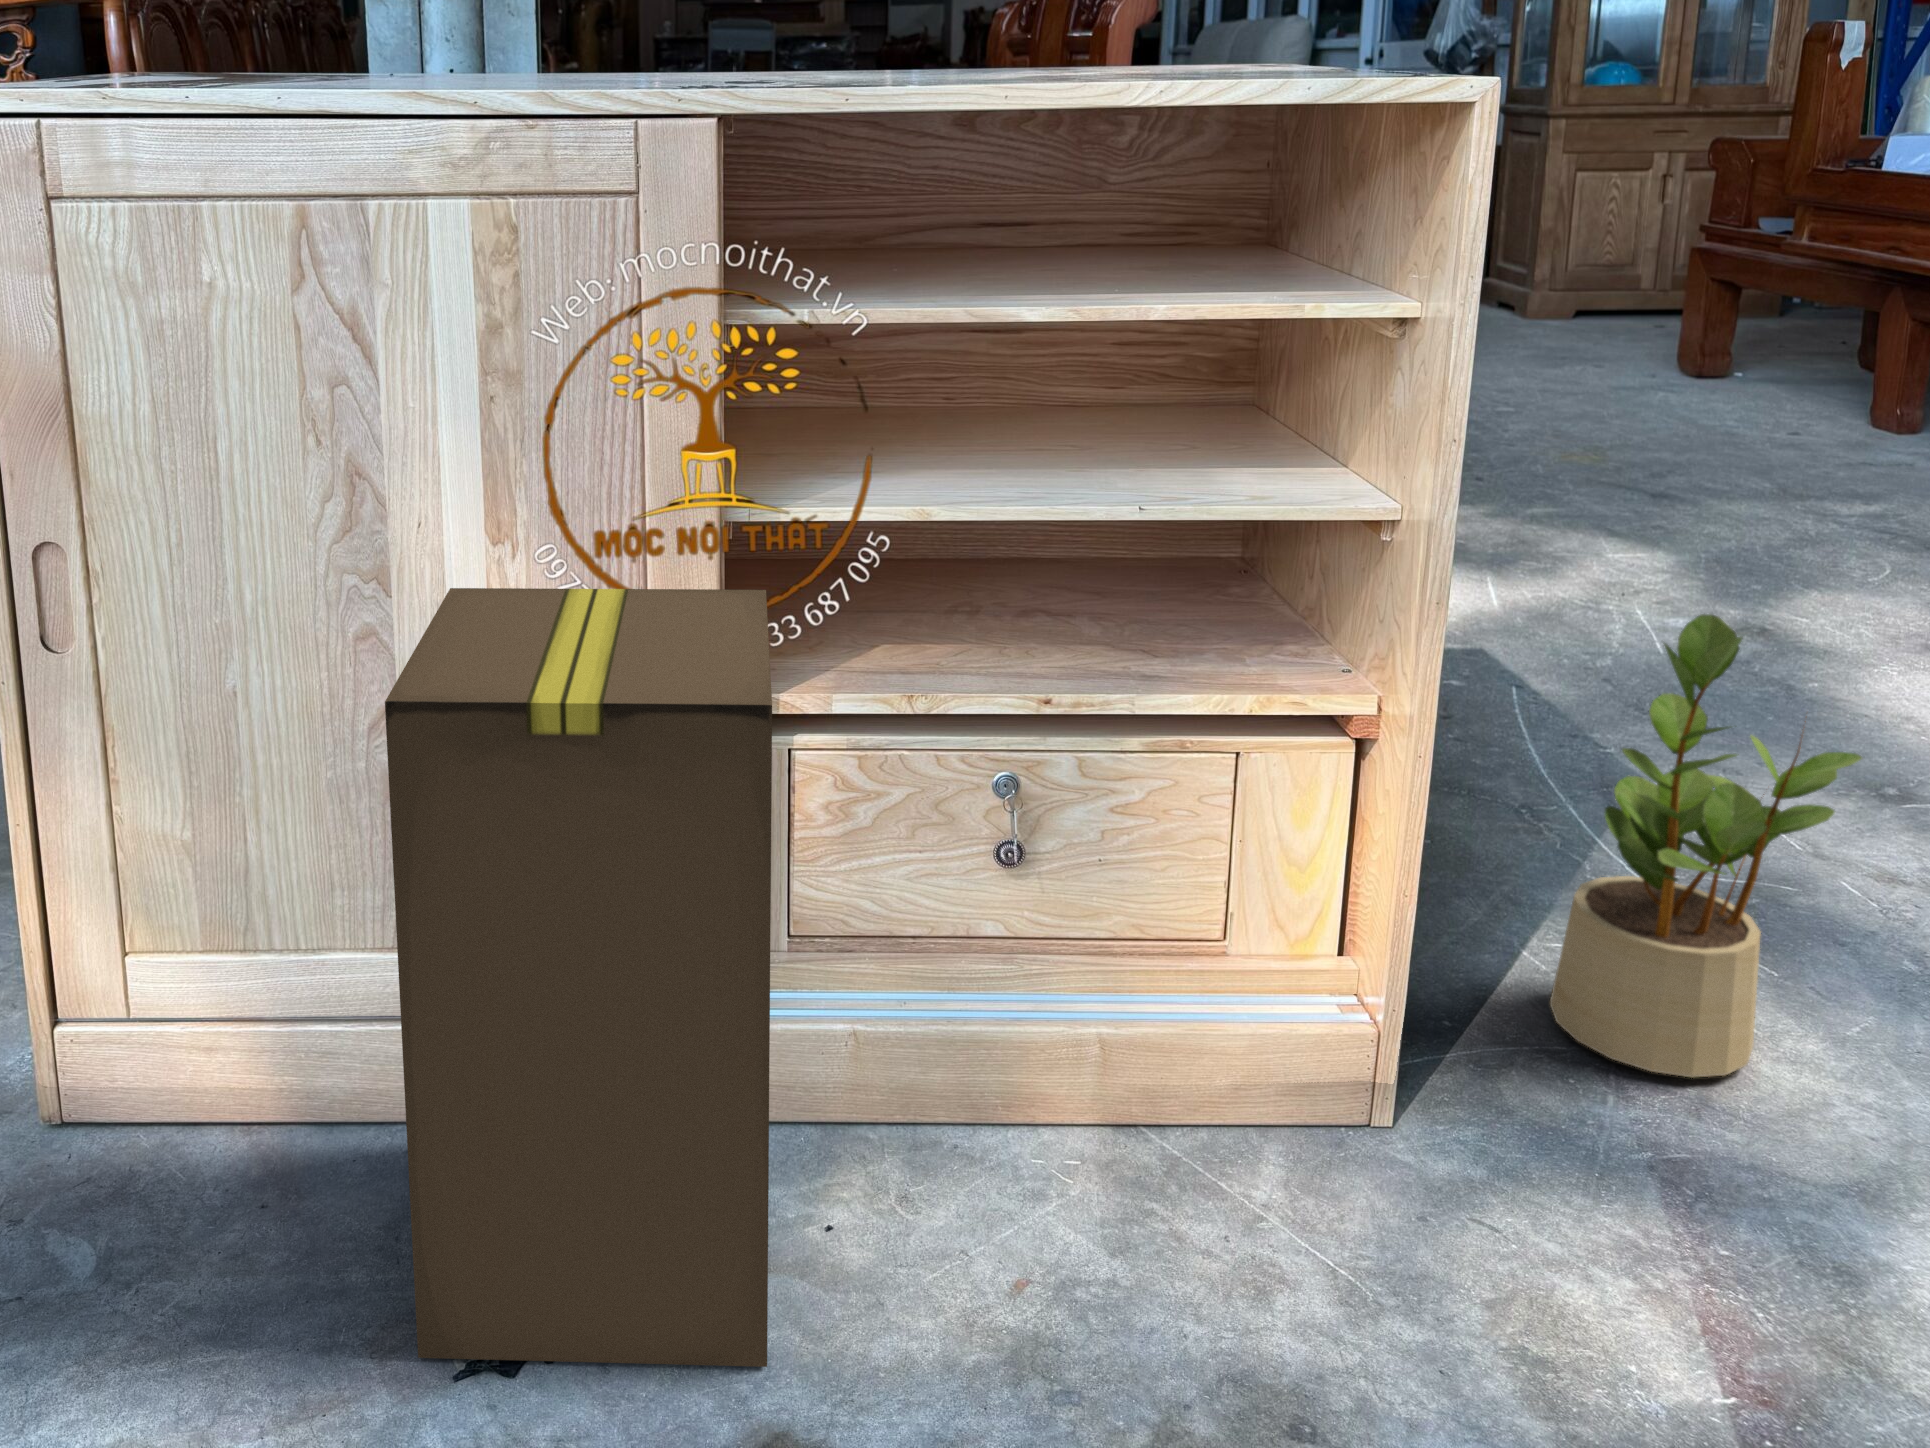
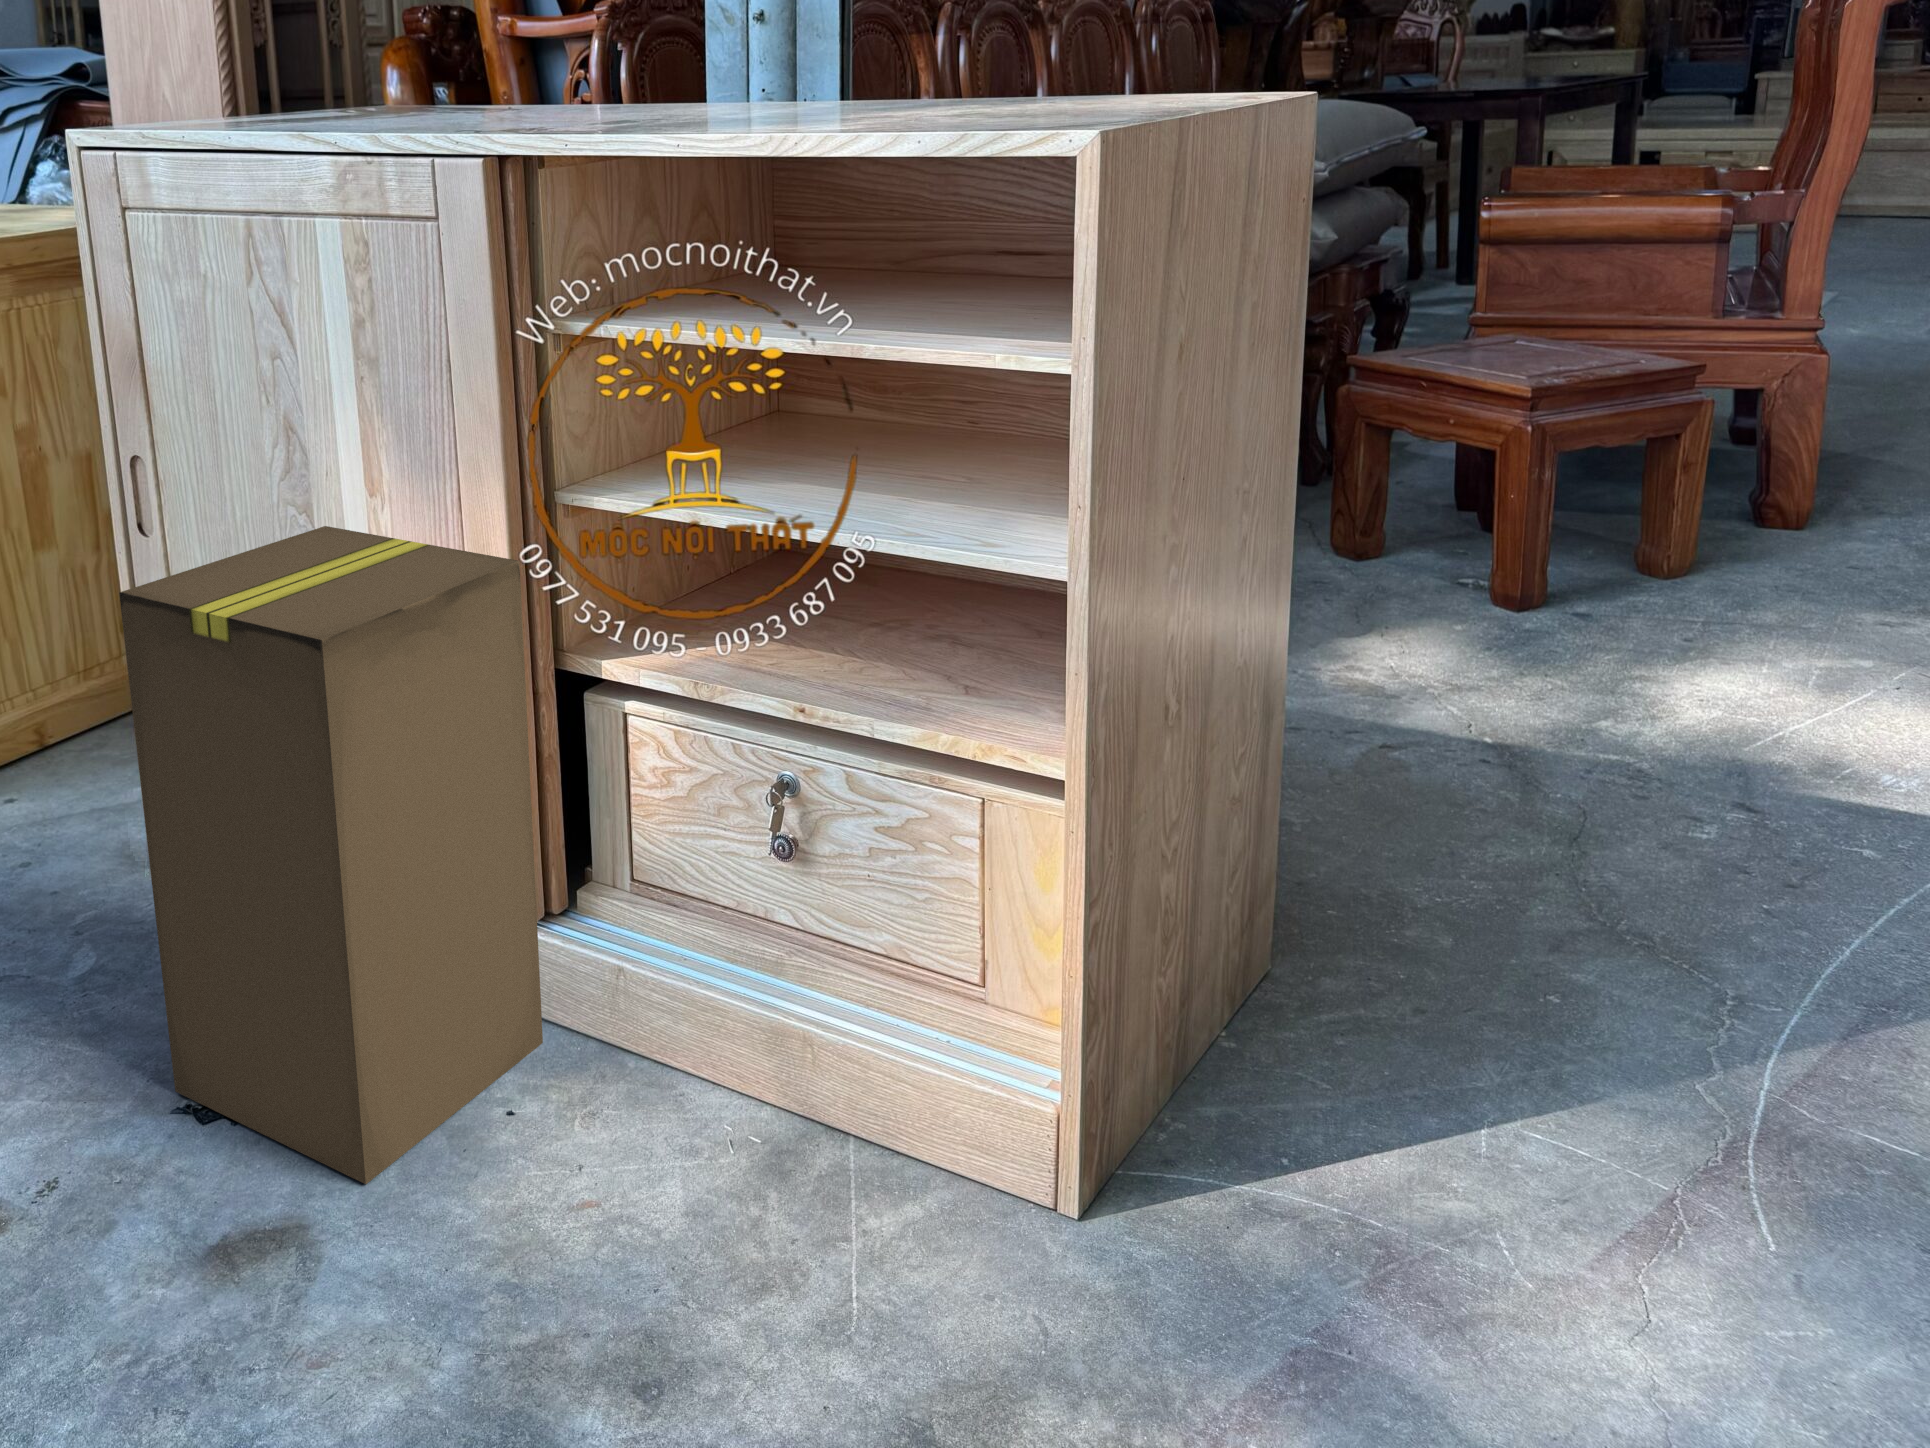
potted plant: present [1550,614,1862,1077] -> none [1405,753,1773,1307]

